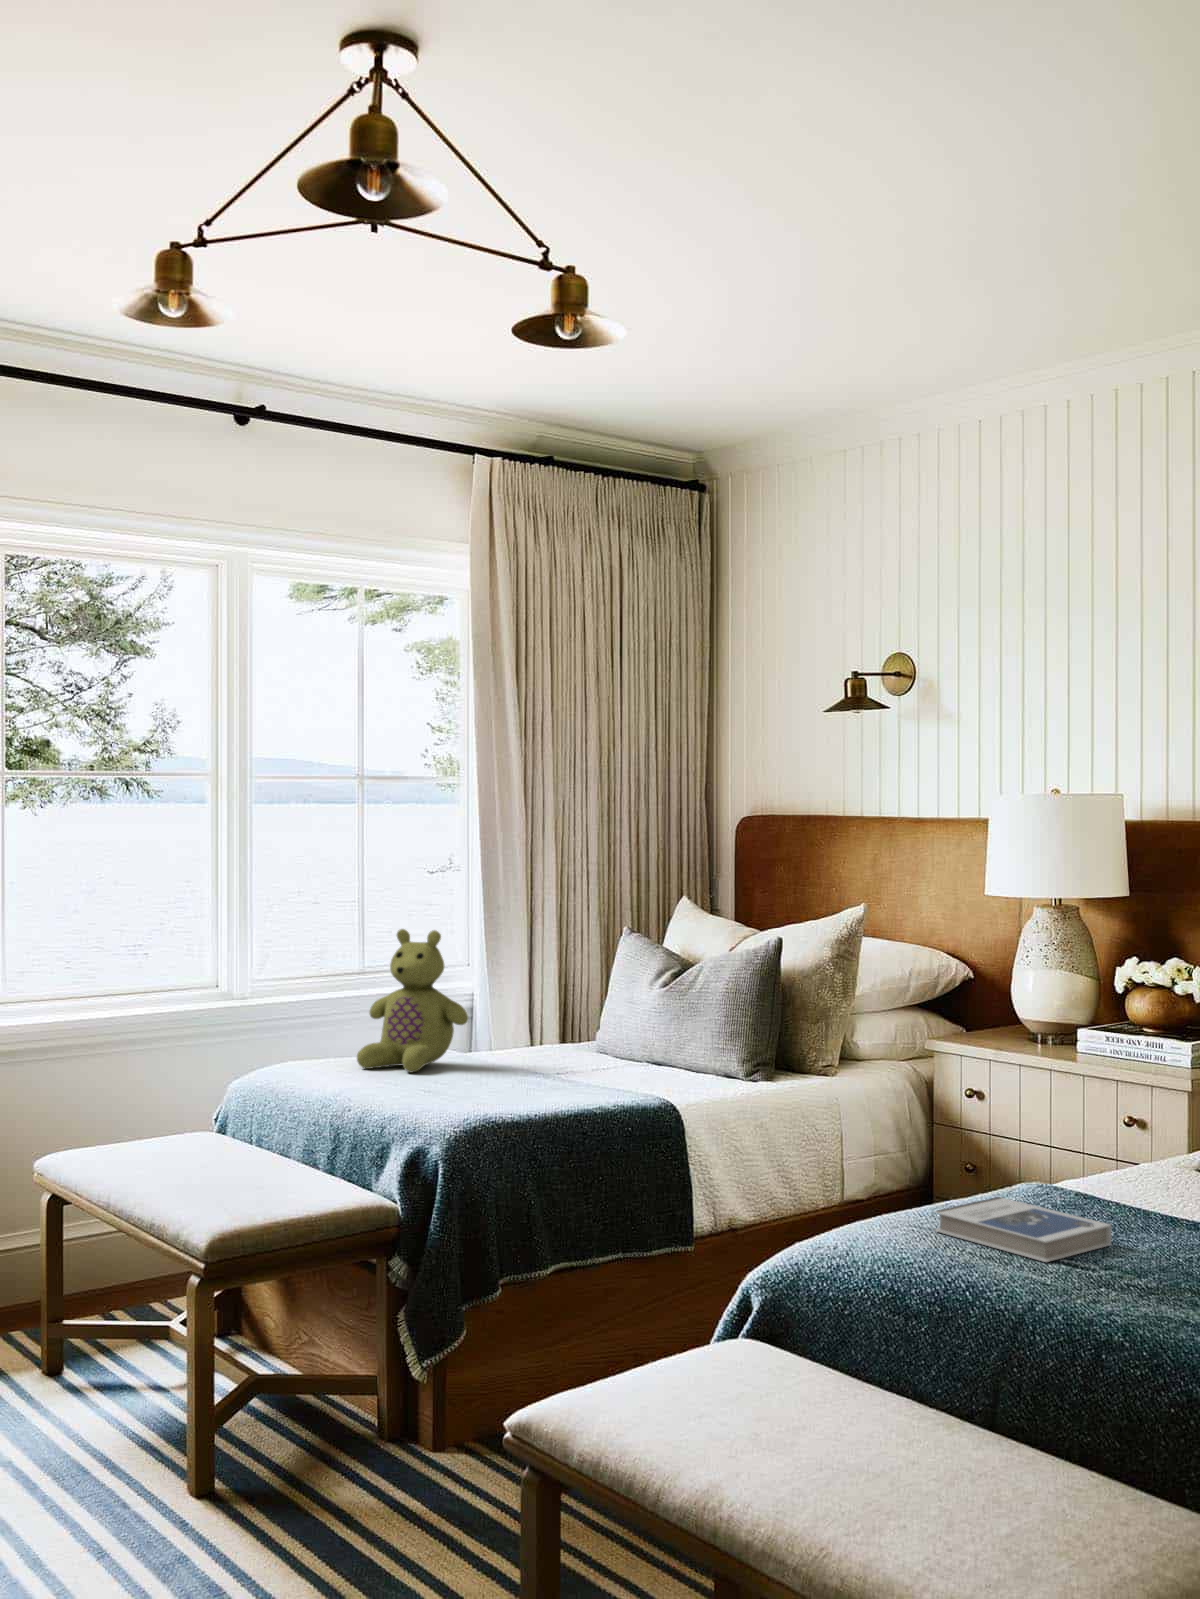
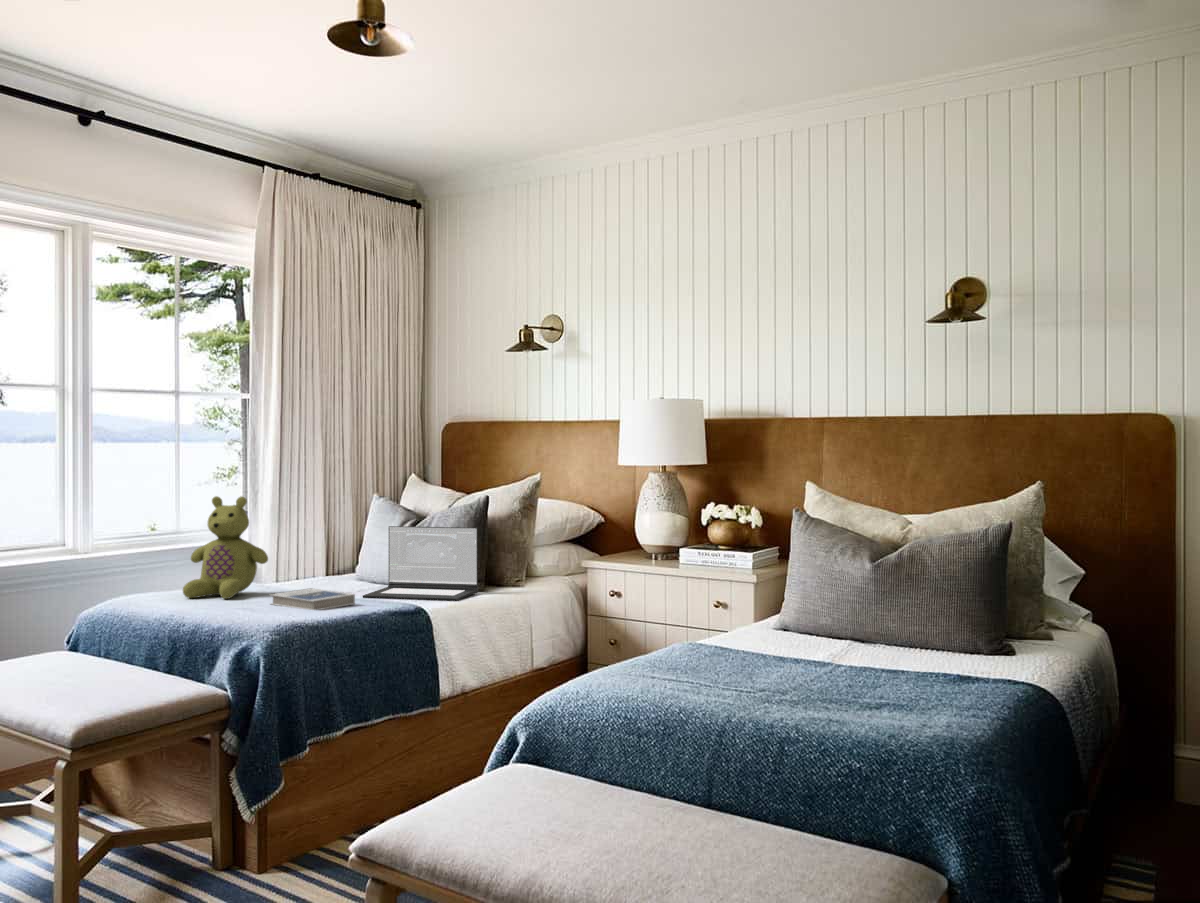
laptop: none [592,978,759,1095] -> present [363,526,478,601]
hardback book: present [935,1197,1111,1262] -> present [271,588,355,610]

